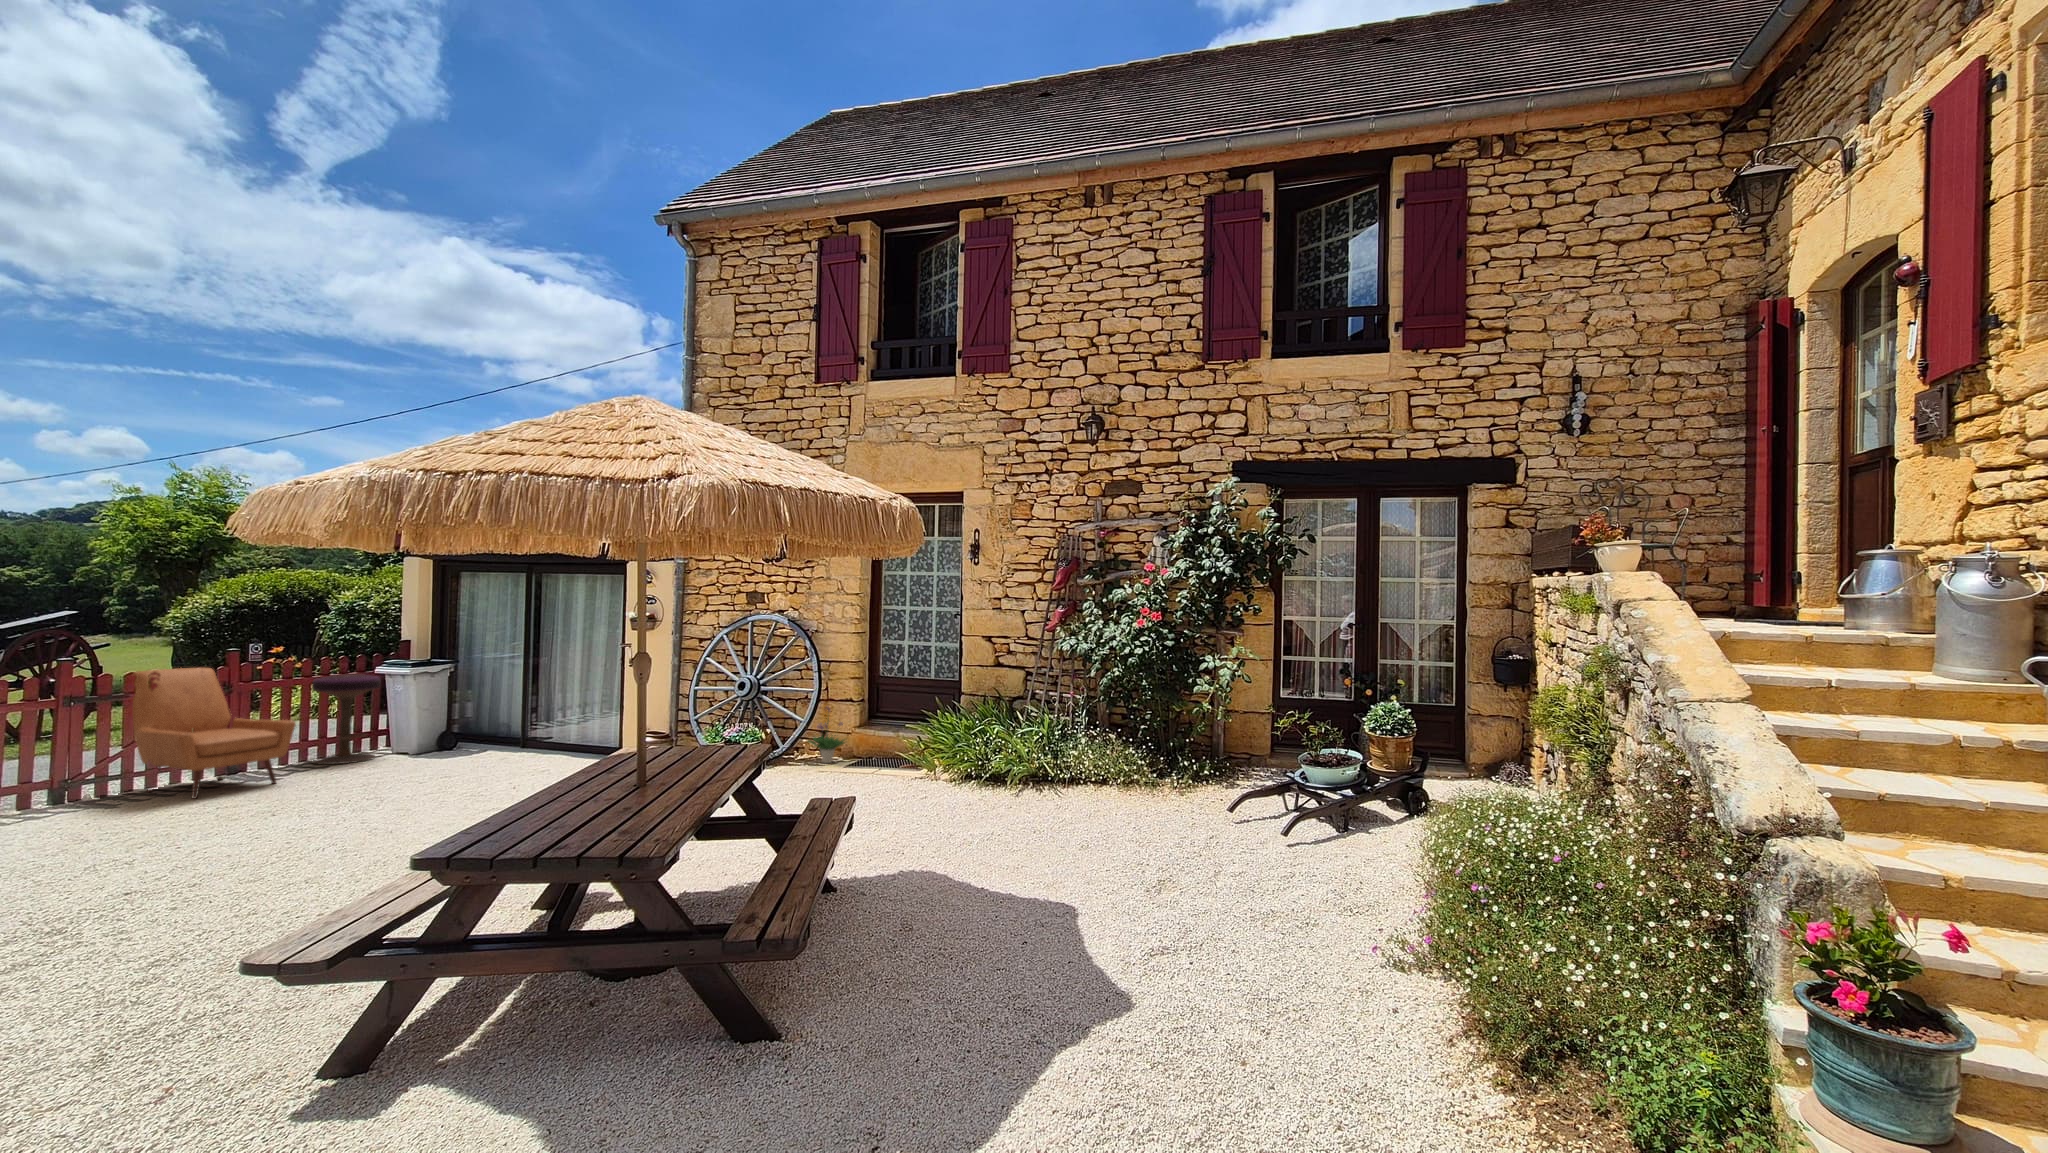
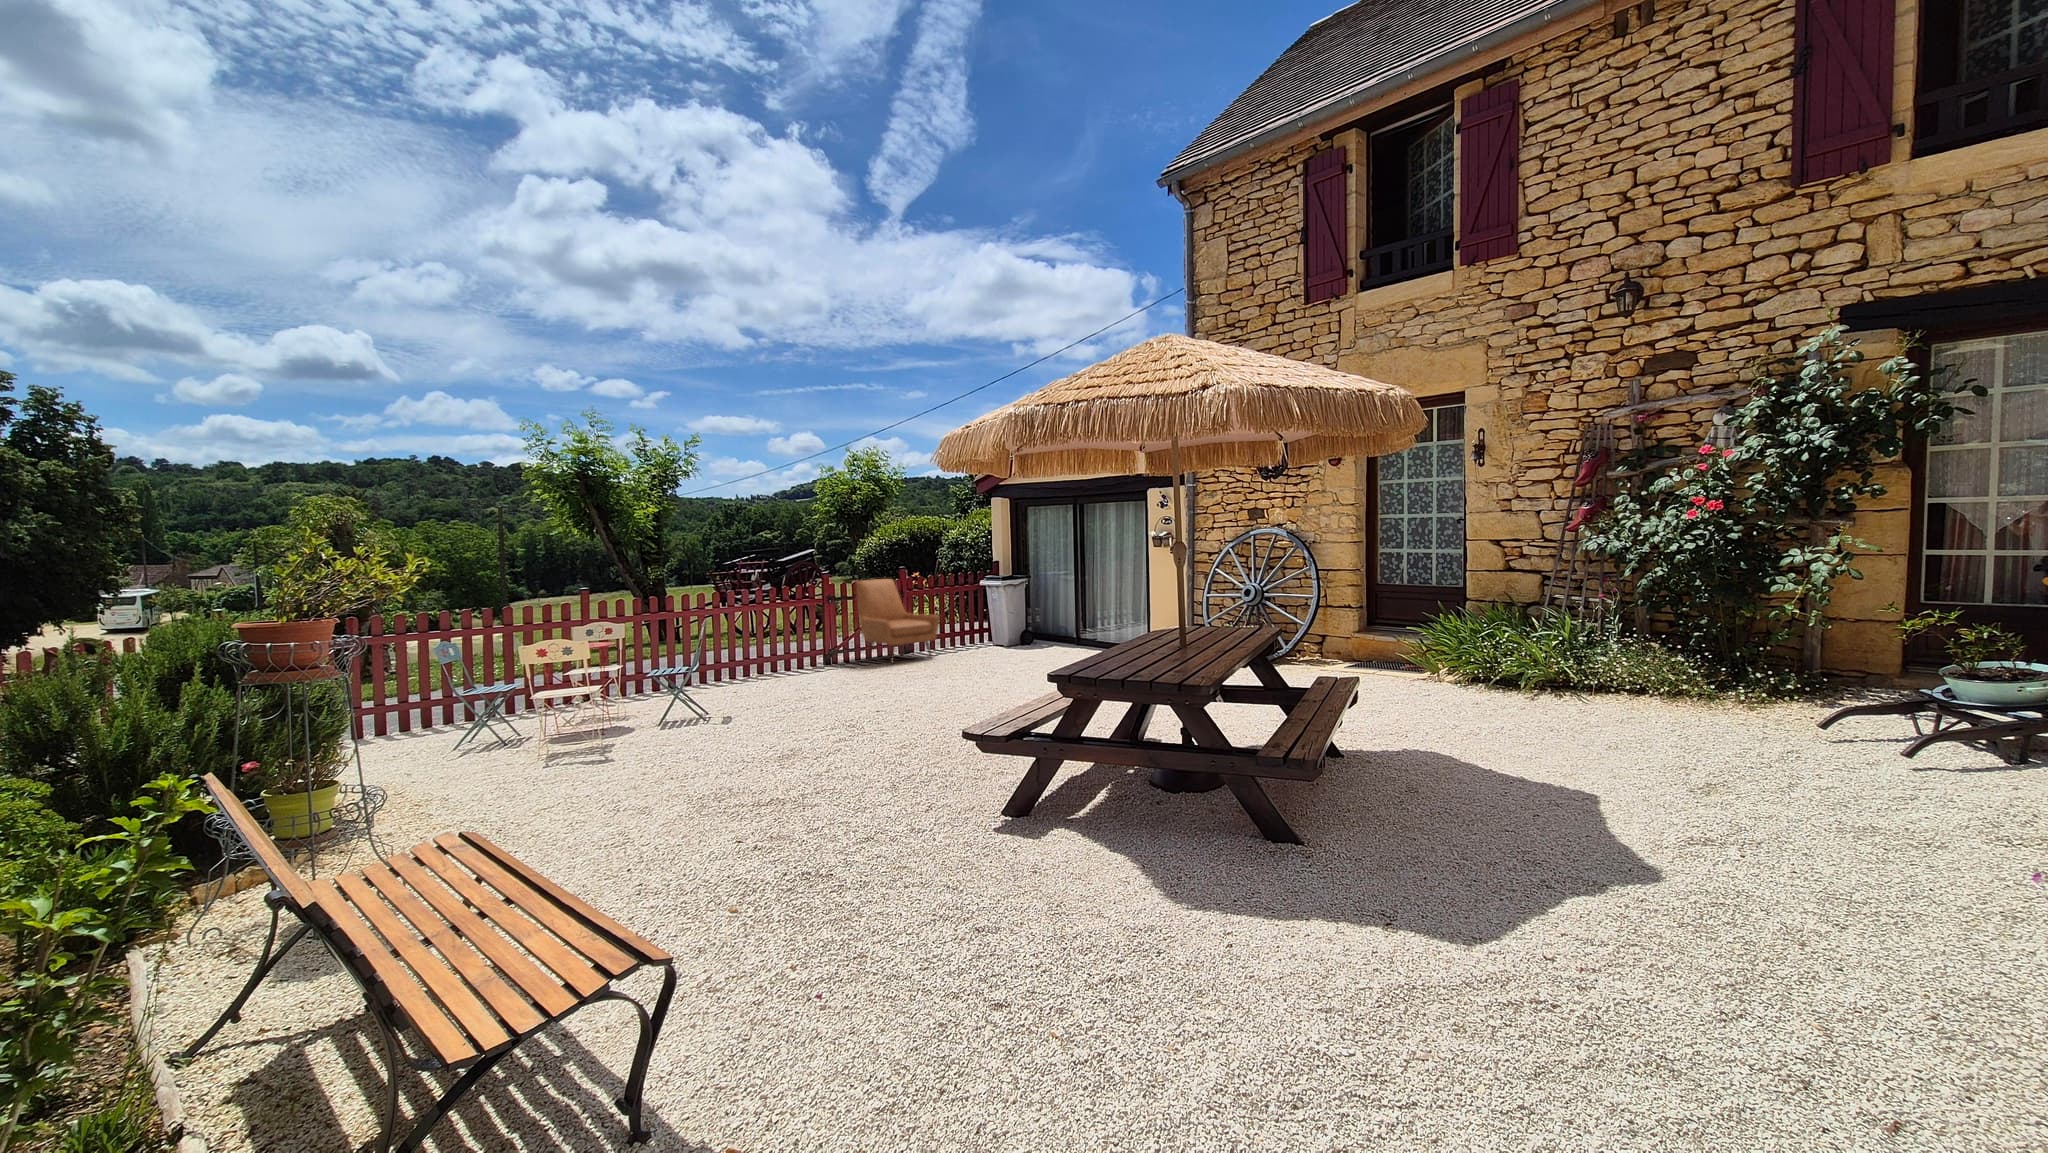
stool: present [312,674,381,765] -> none [945,585,985,648]
potted plant: present [808,707,845,763] -> none [1307,609,1347,663]

